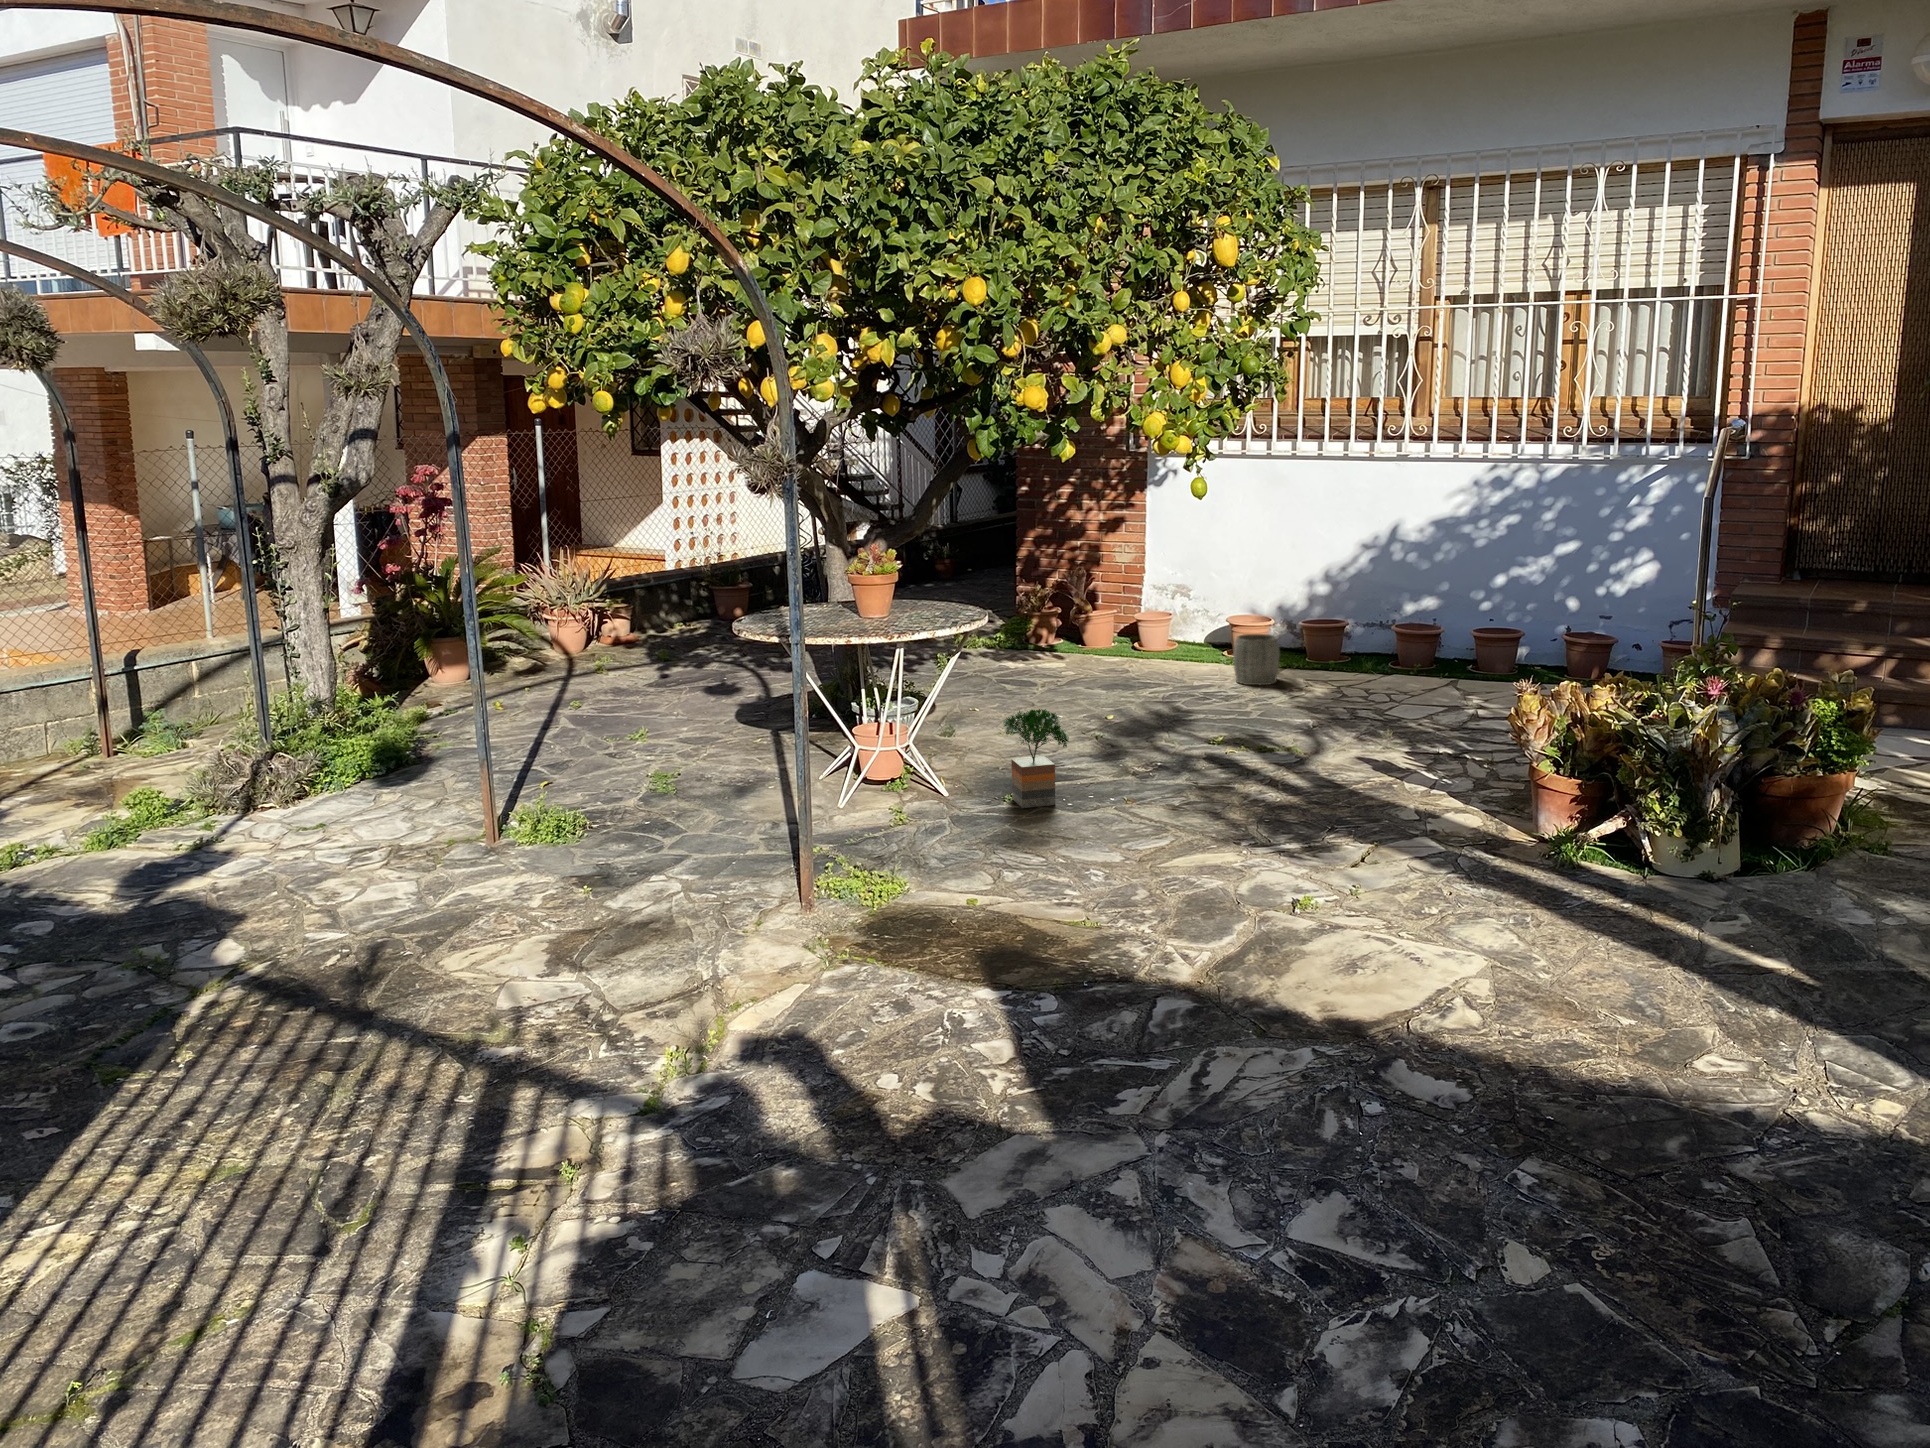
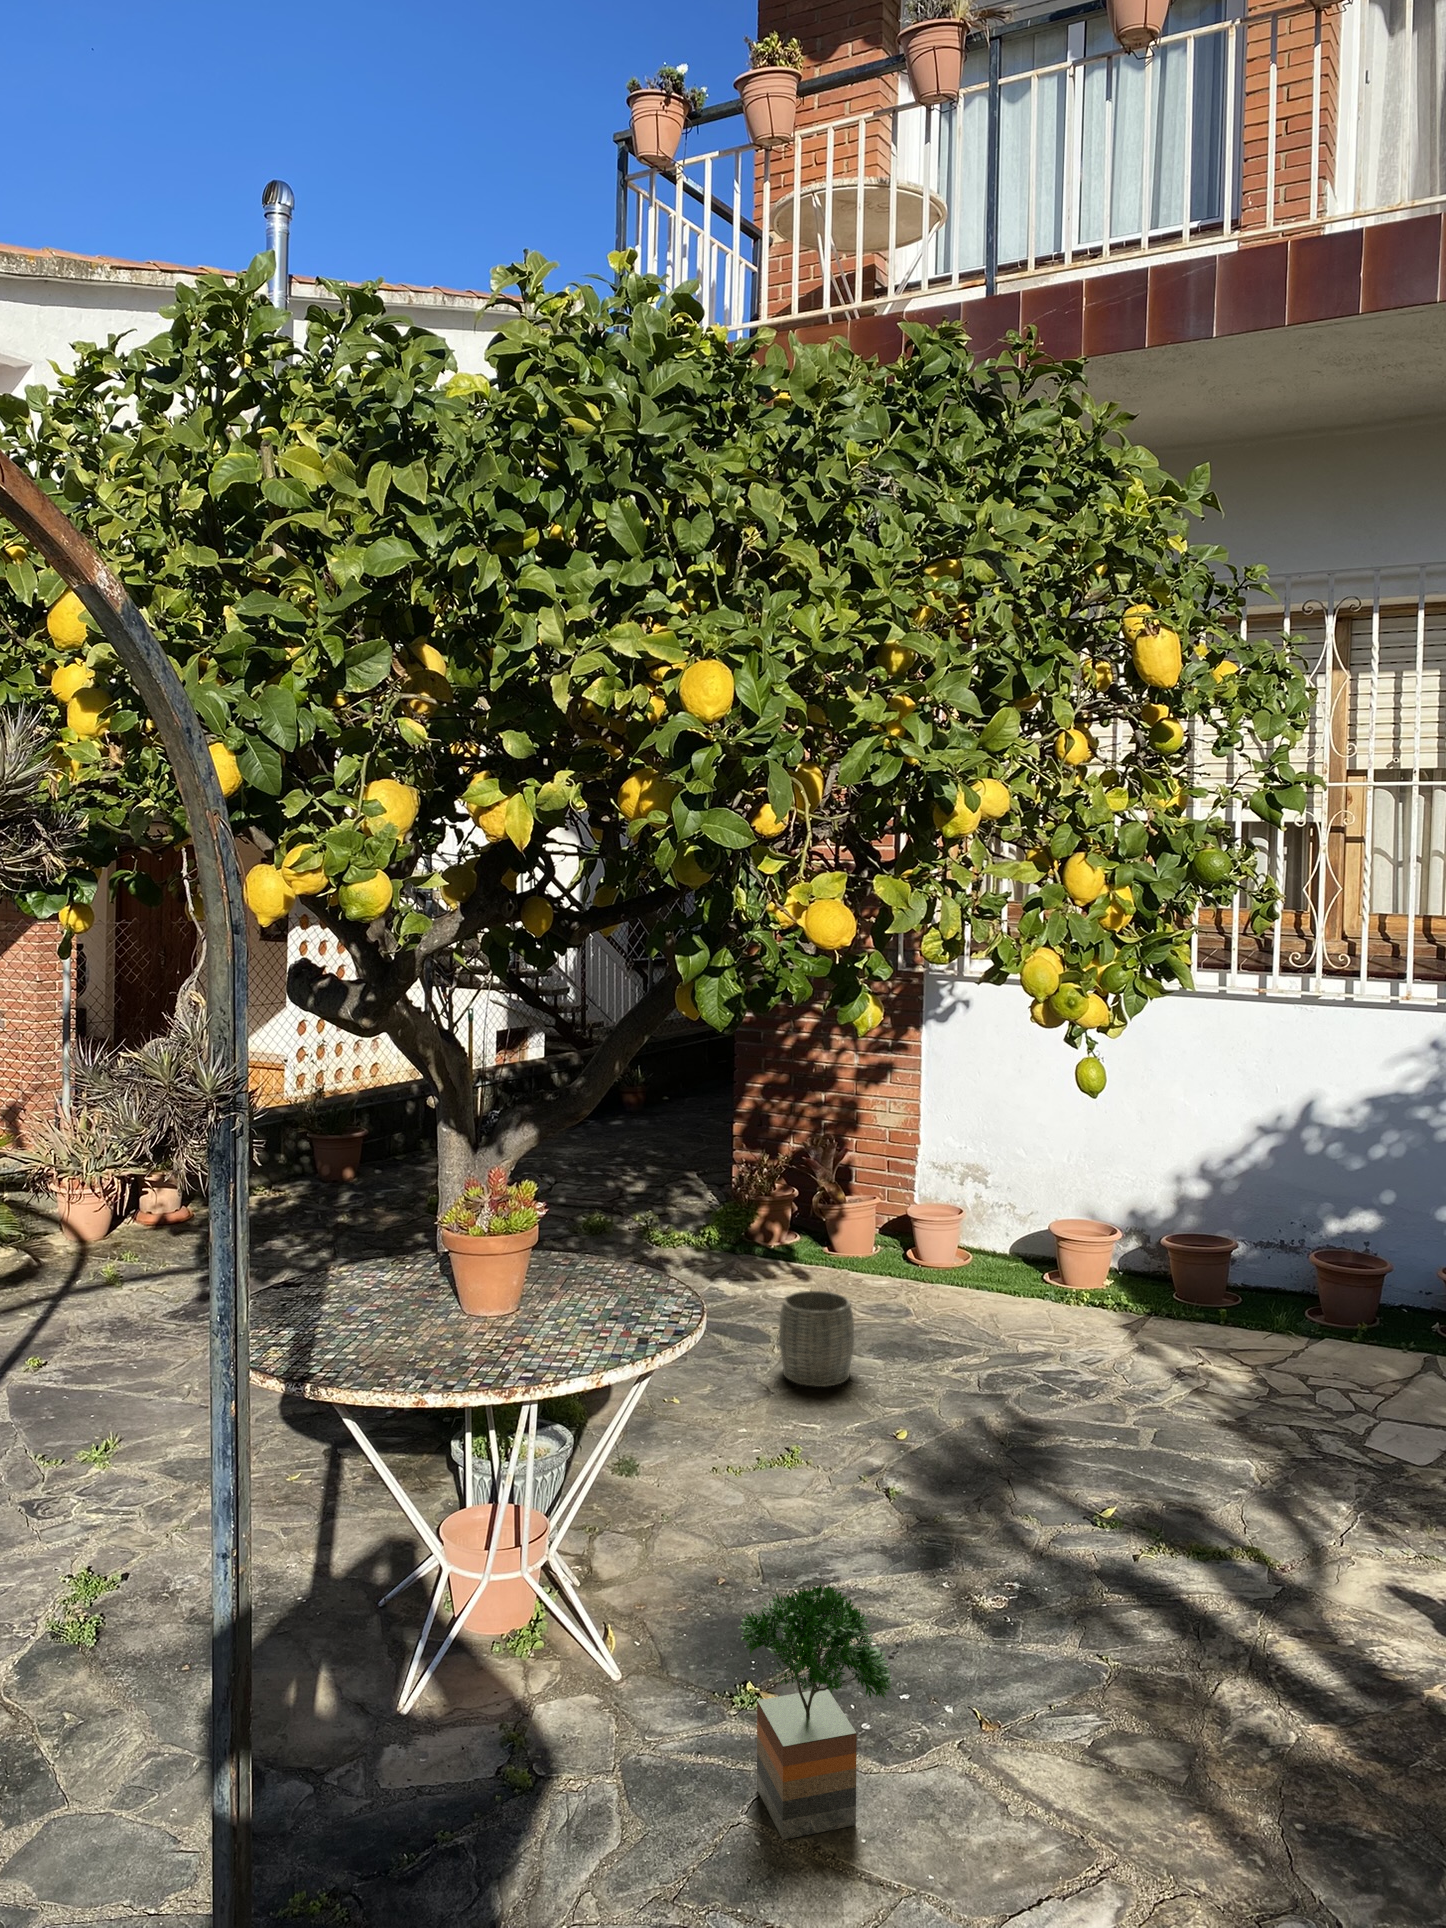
woven basket: present [1233,634,1280,685] -> present [779,1291,854,1387]

